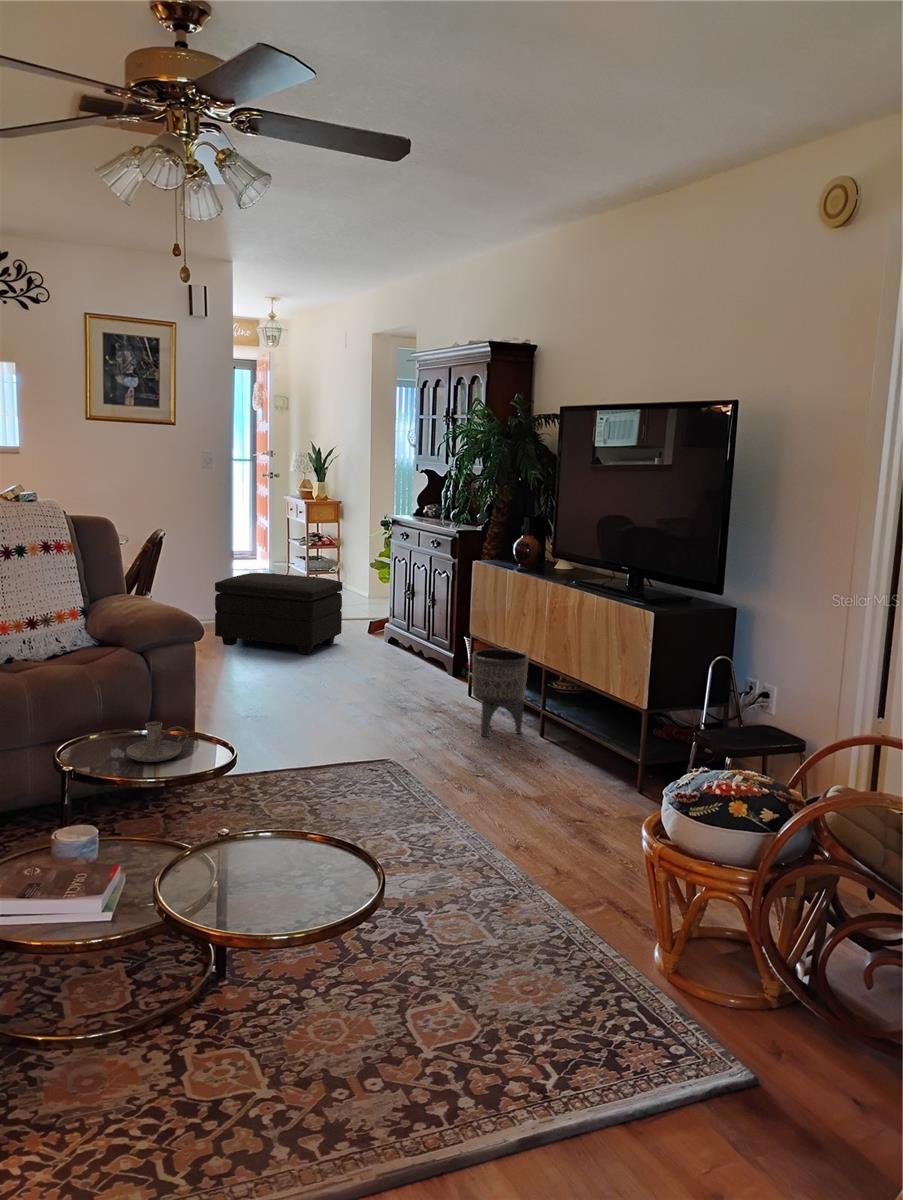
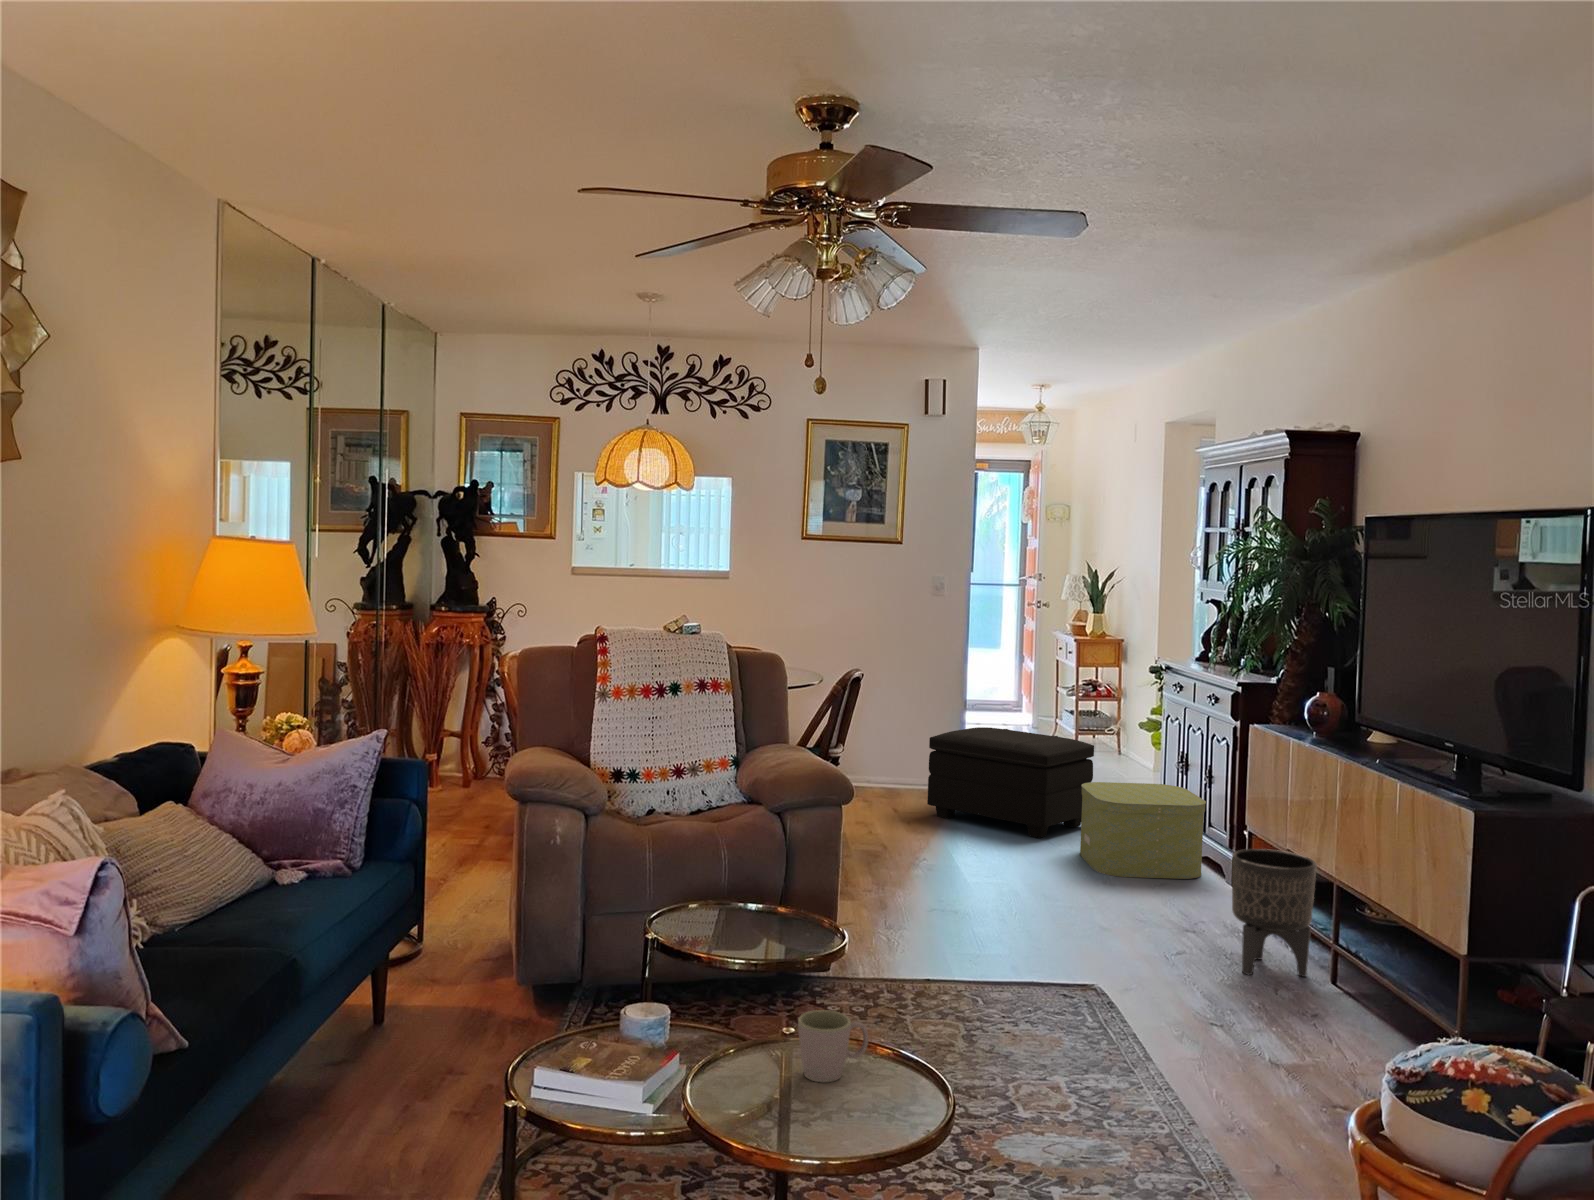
storage box: none [341,608,432,677] -> present [1080,782,1206,879]
candle holder: present [126,722,188,762] -> none [729,892,801,939]
mug: none [240,813,298,872] -> present [798,1010,868,1082]

